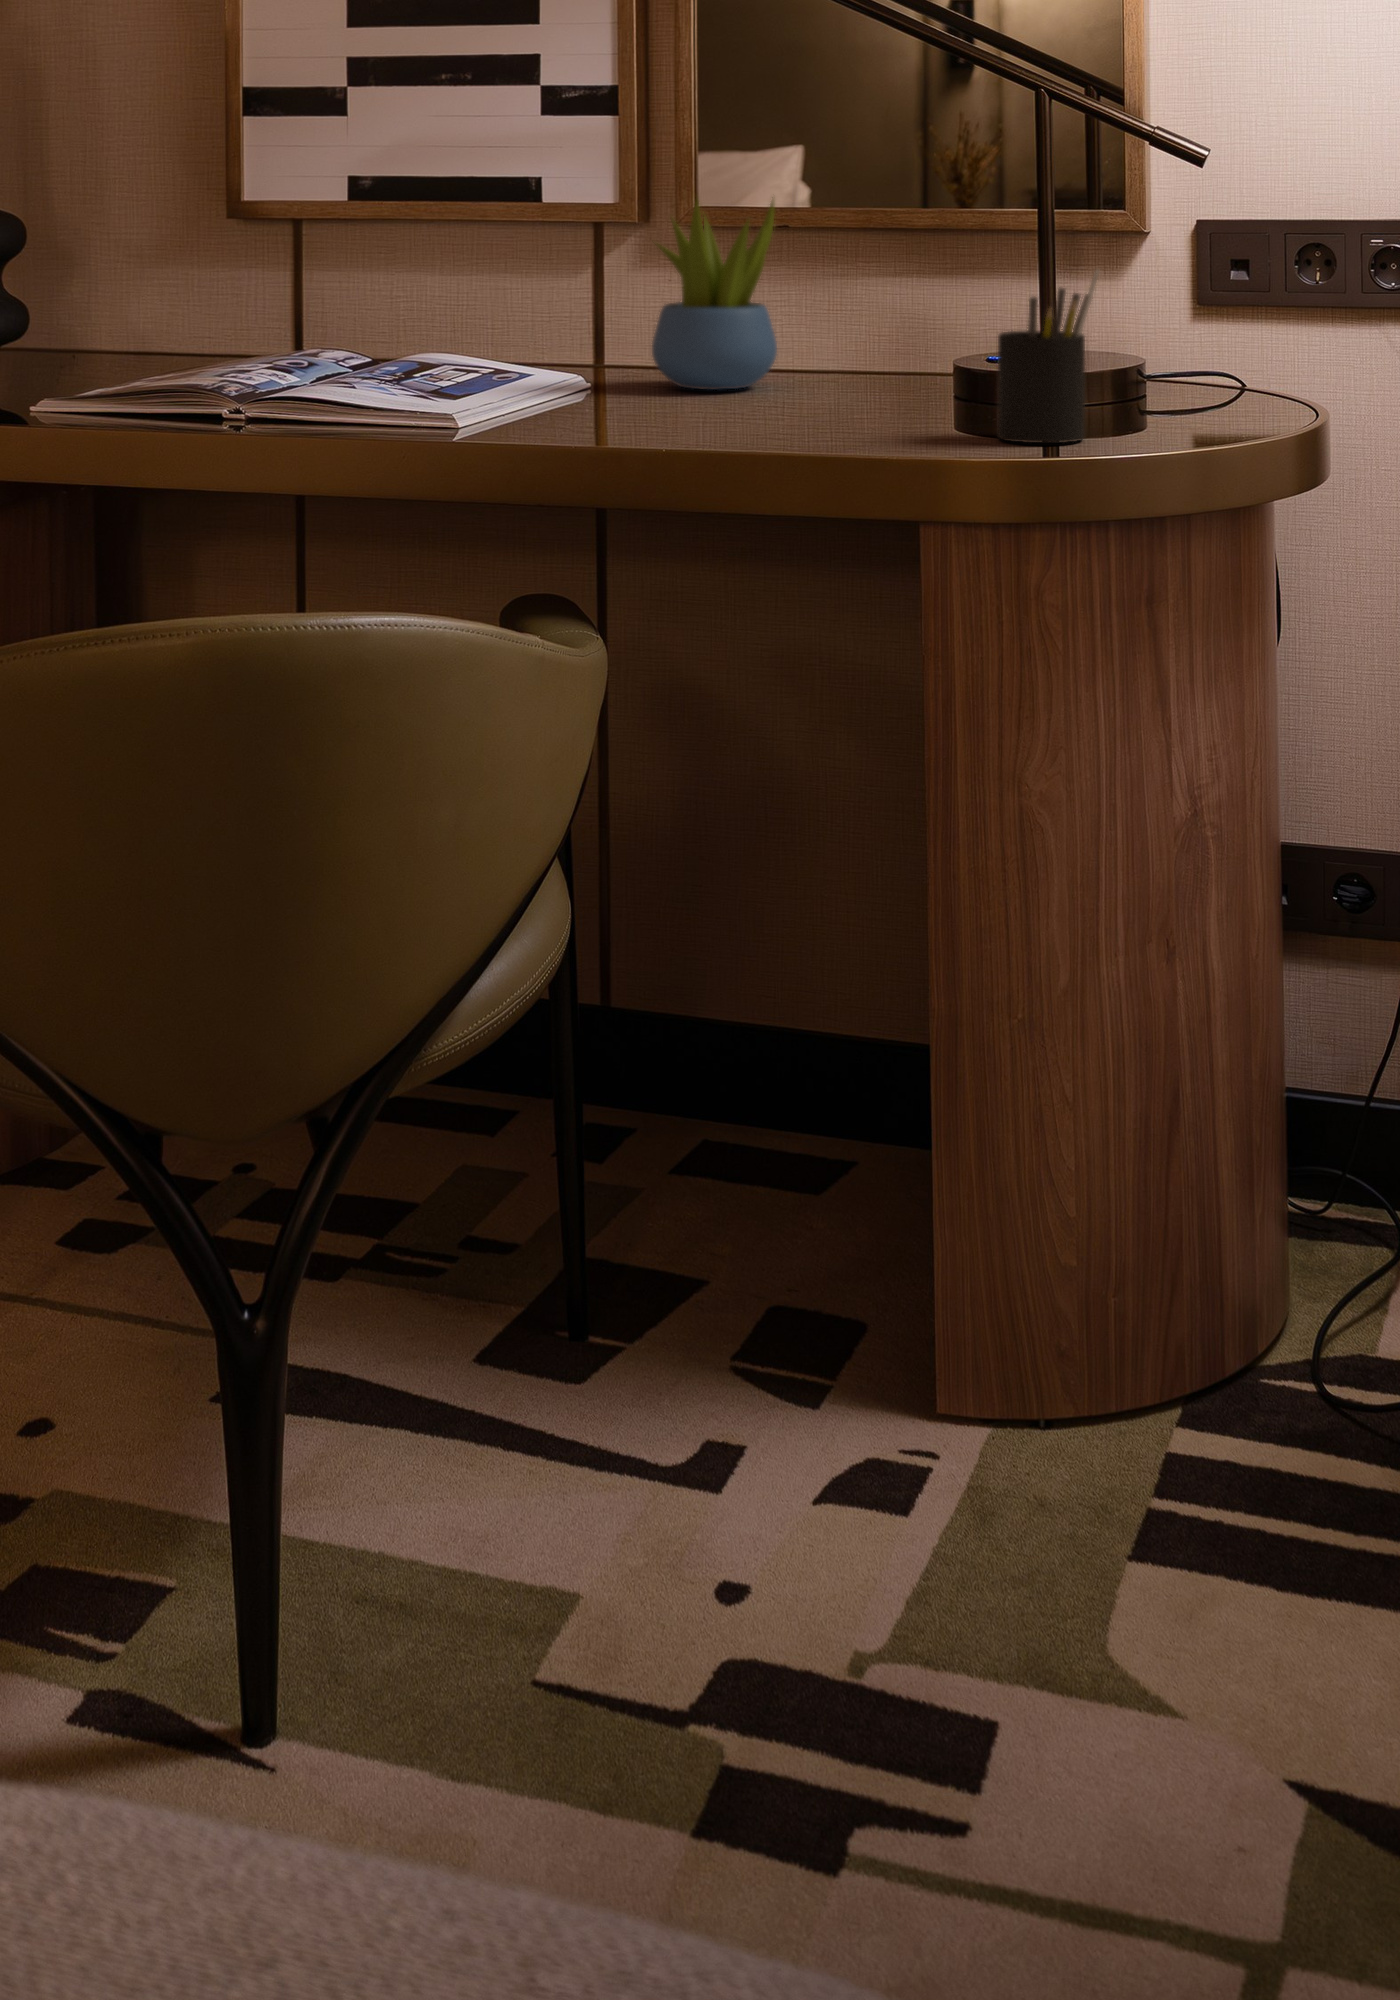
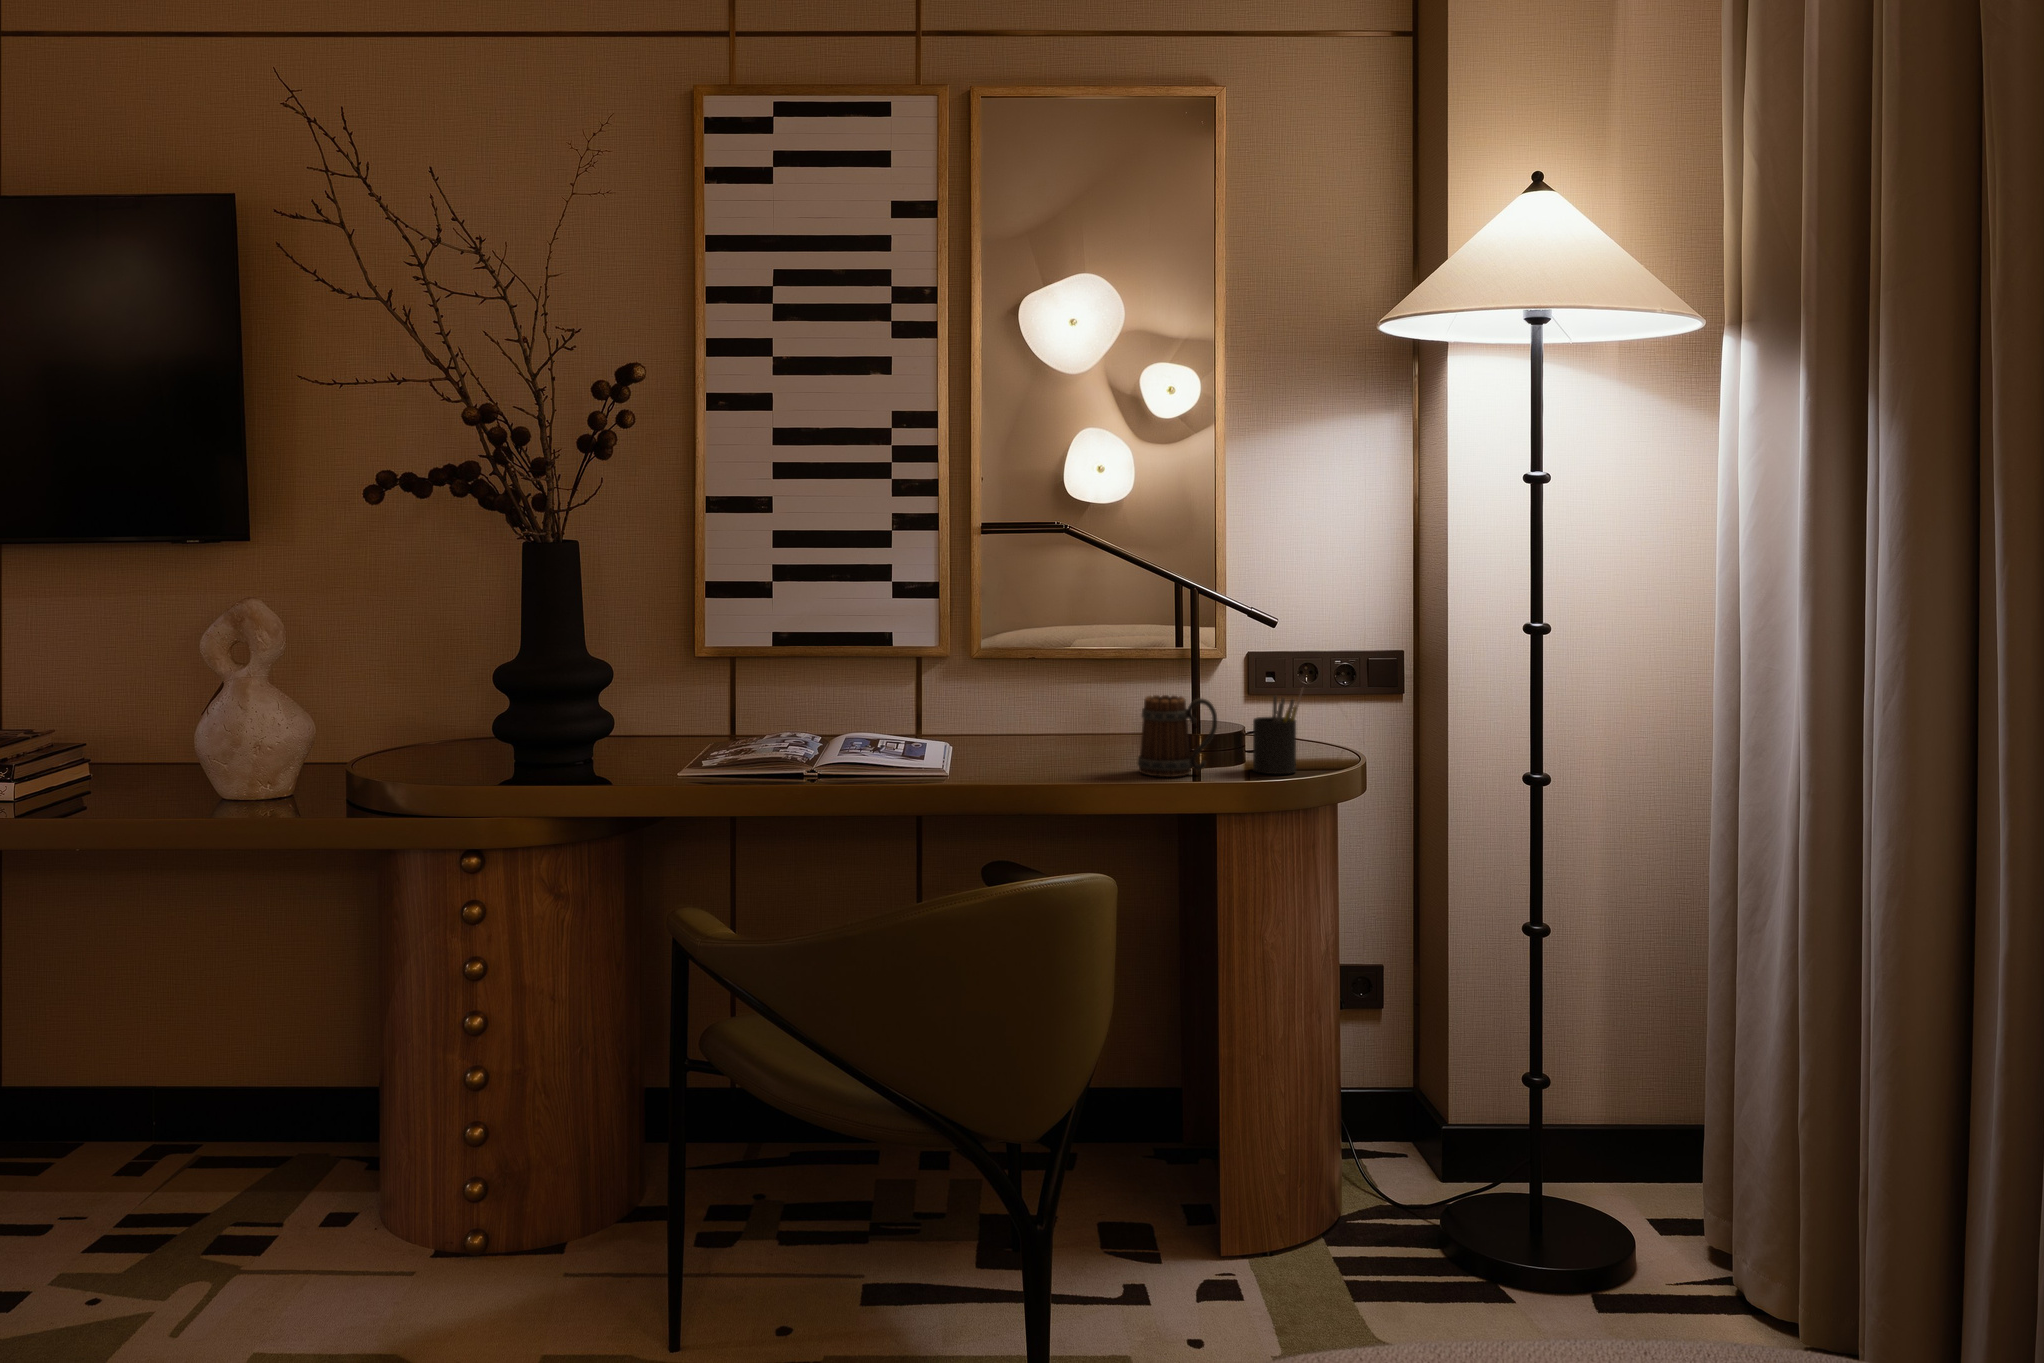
succulent plant: present [652,200,777,390] -> none [1006,643,1072,748]
mug: none [765,280,915,436] -> present [1138,695,1217,777]

